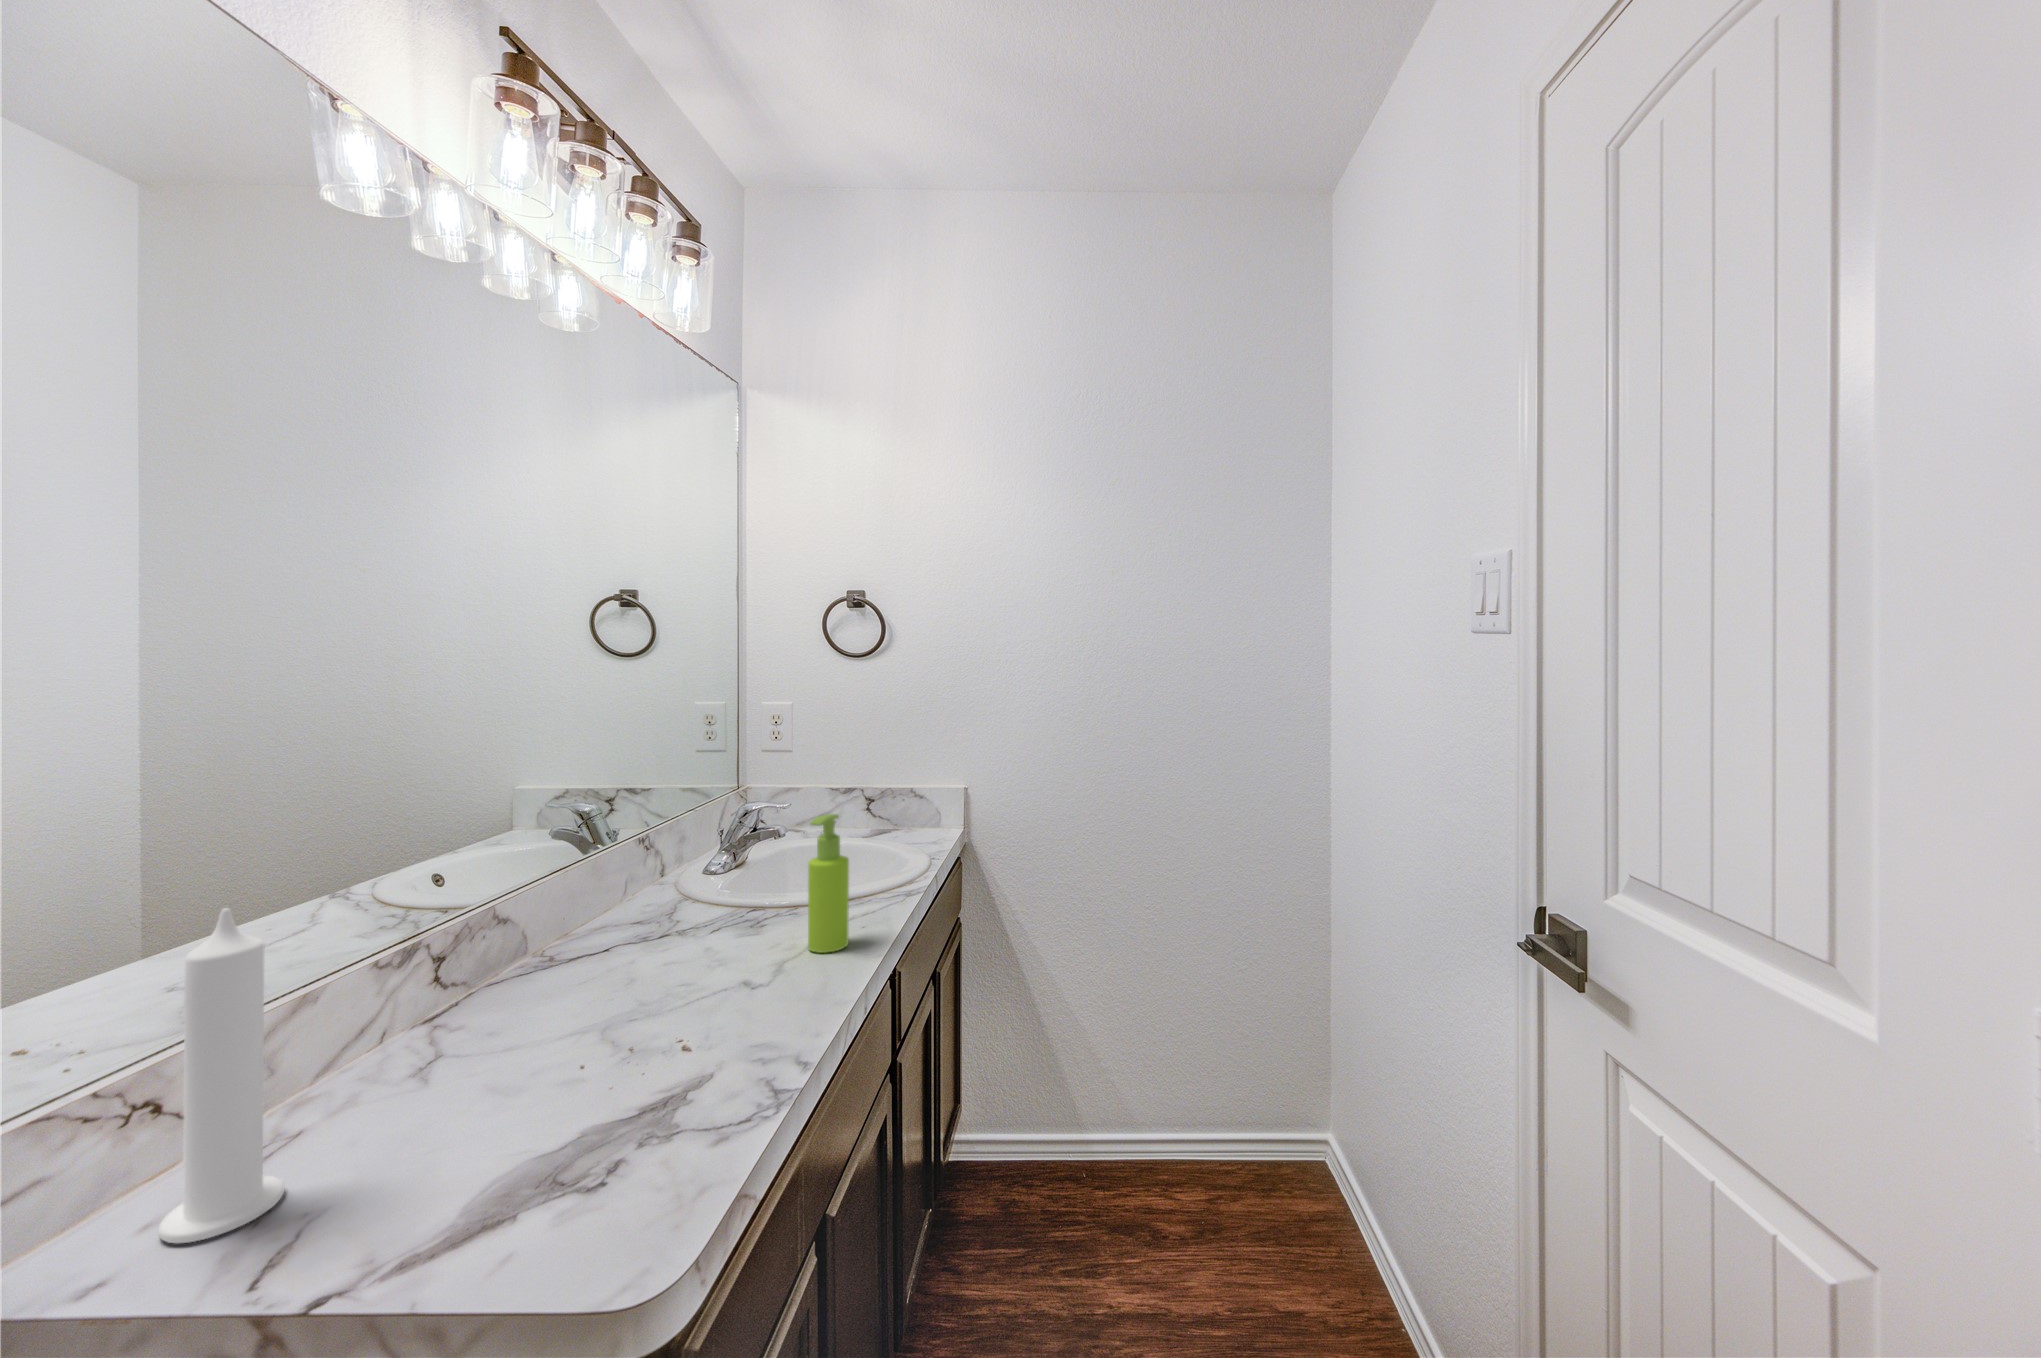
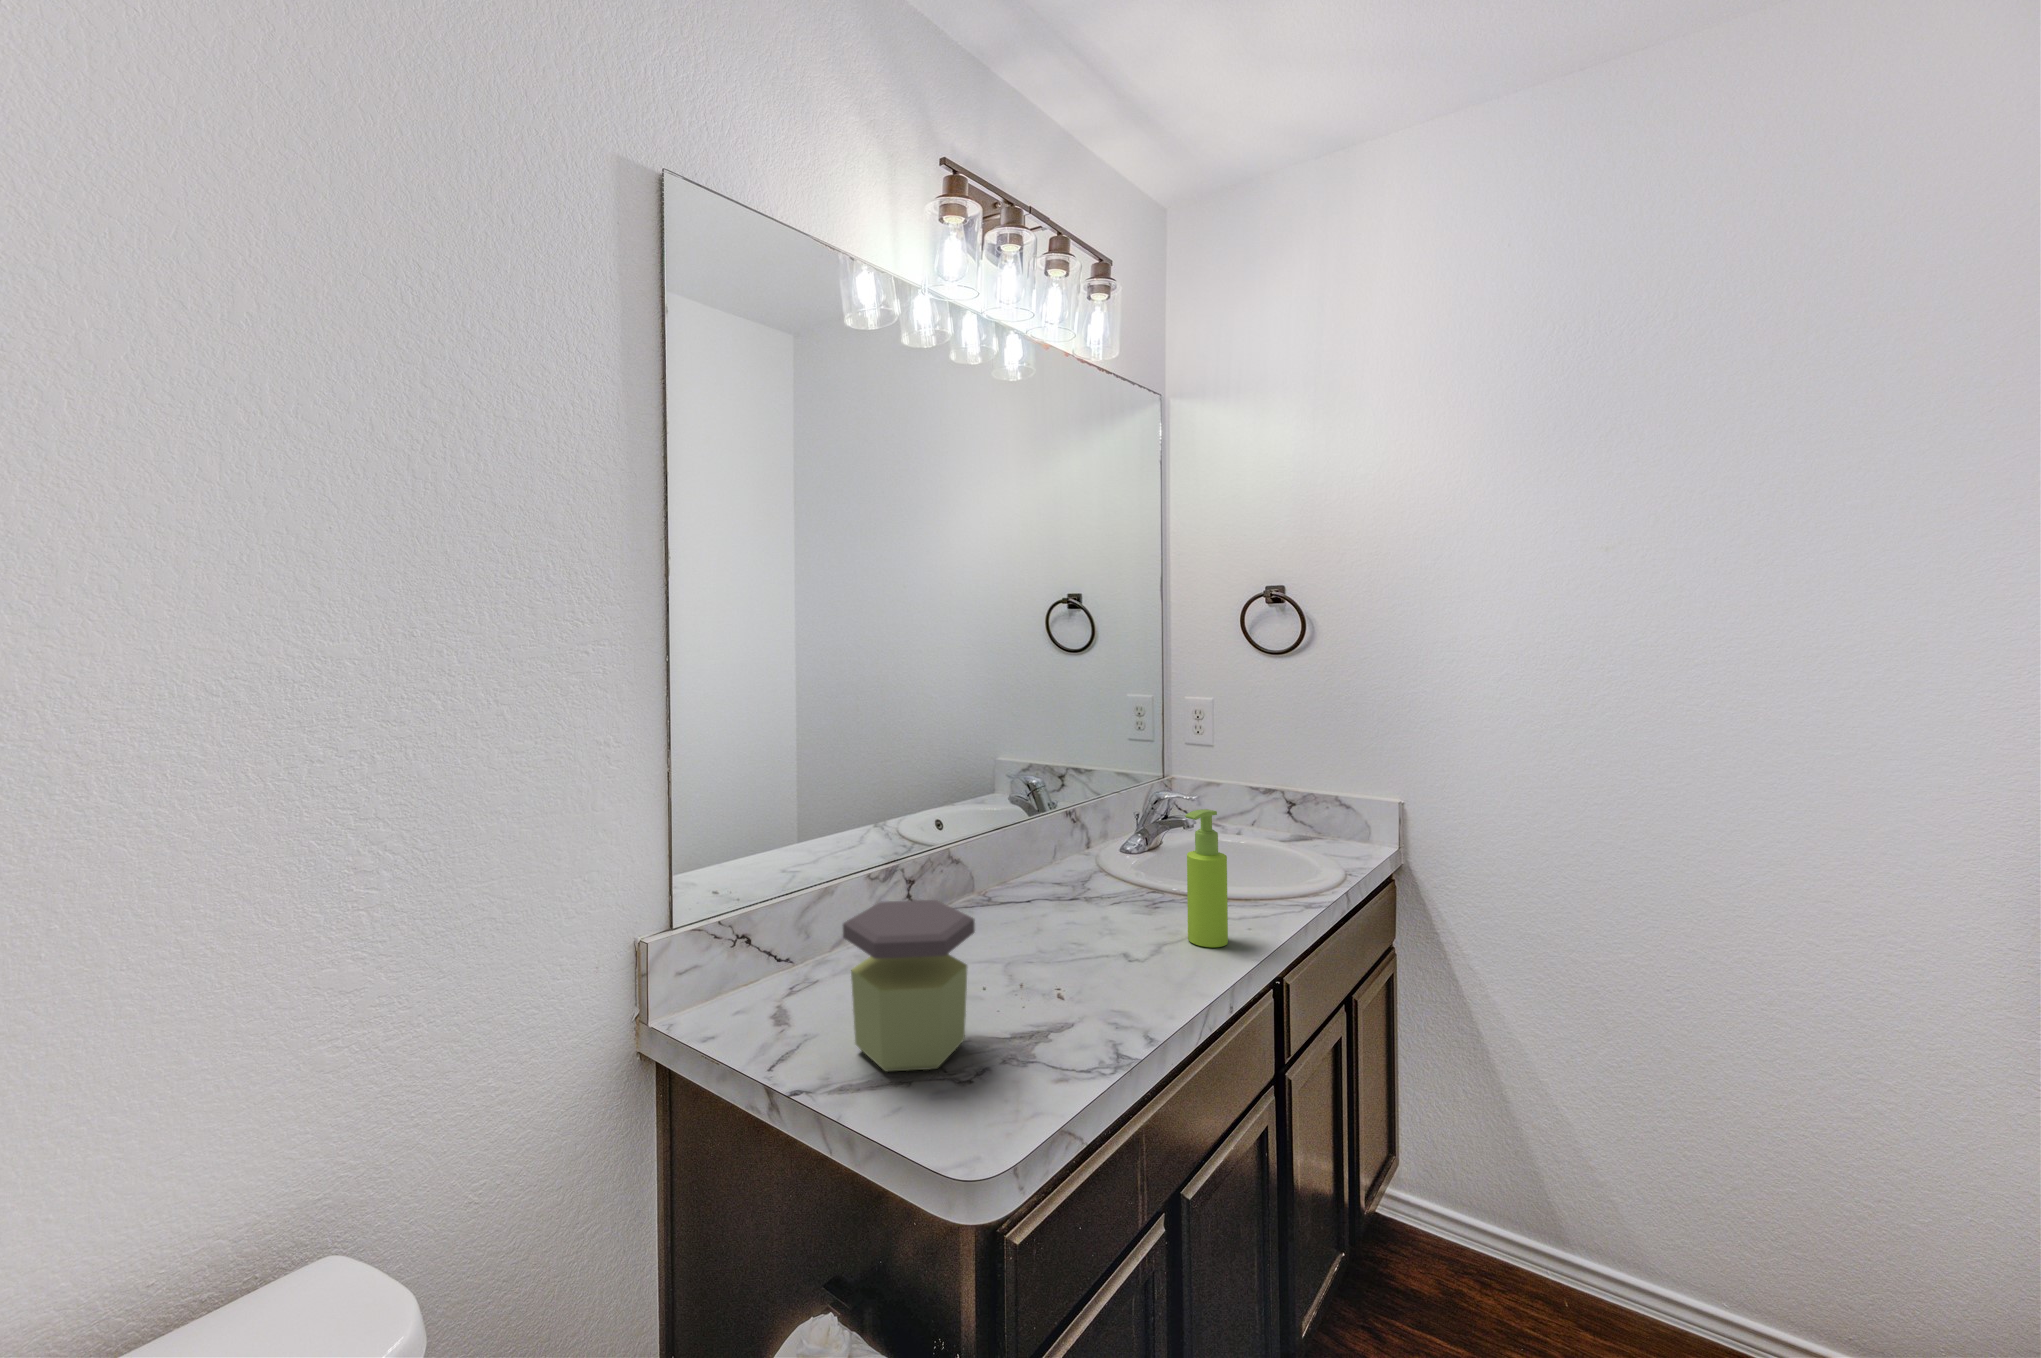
candle: present [159,908,284,1243] -> none [746,816,803,1027]
jar: none [388,972,598,1217] -> present [843,900,975,1071]

